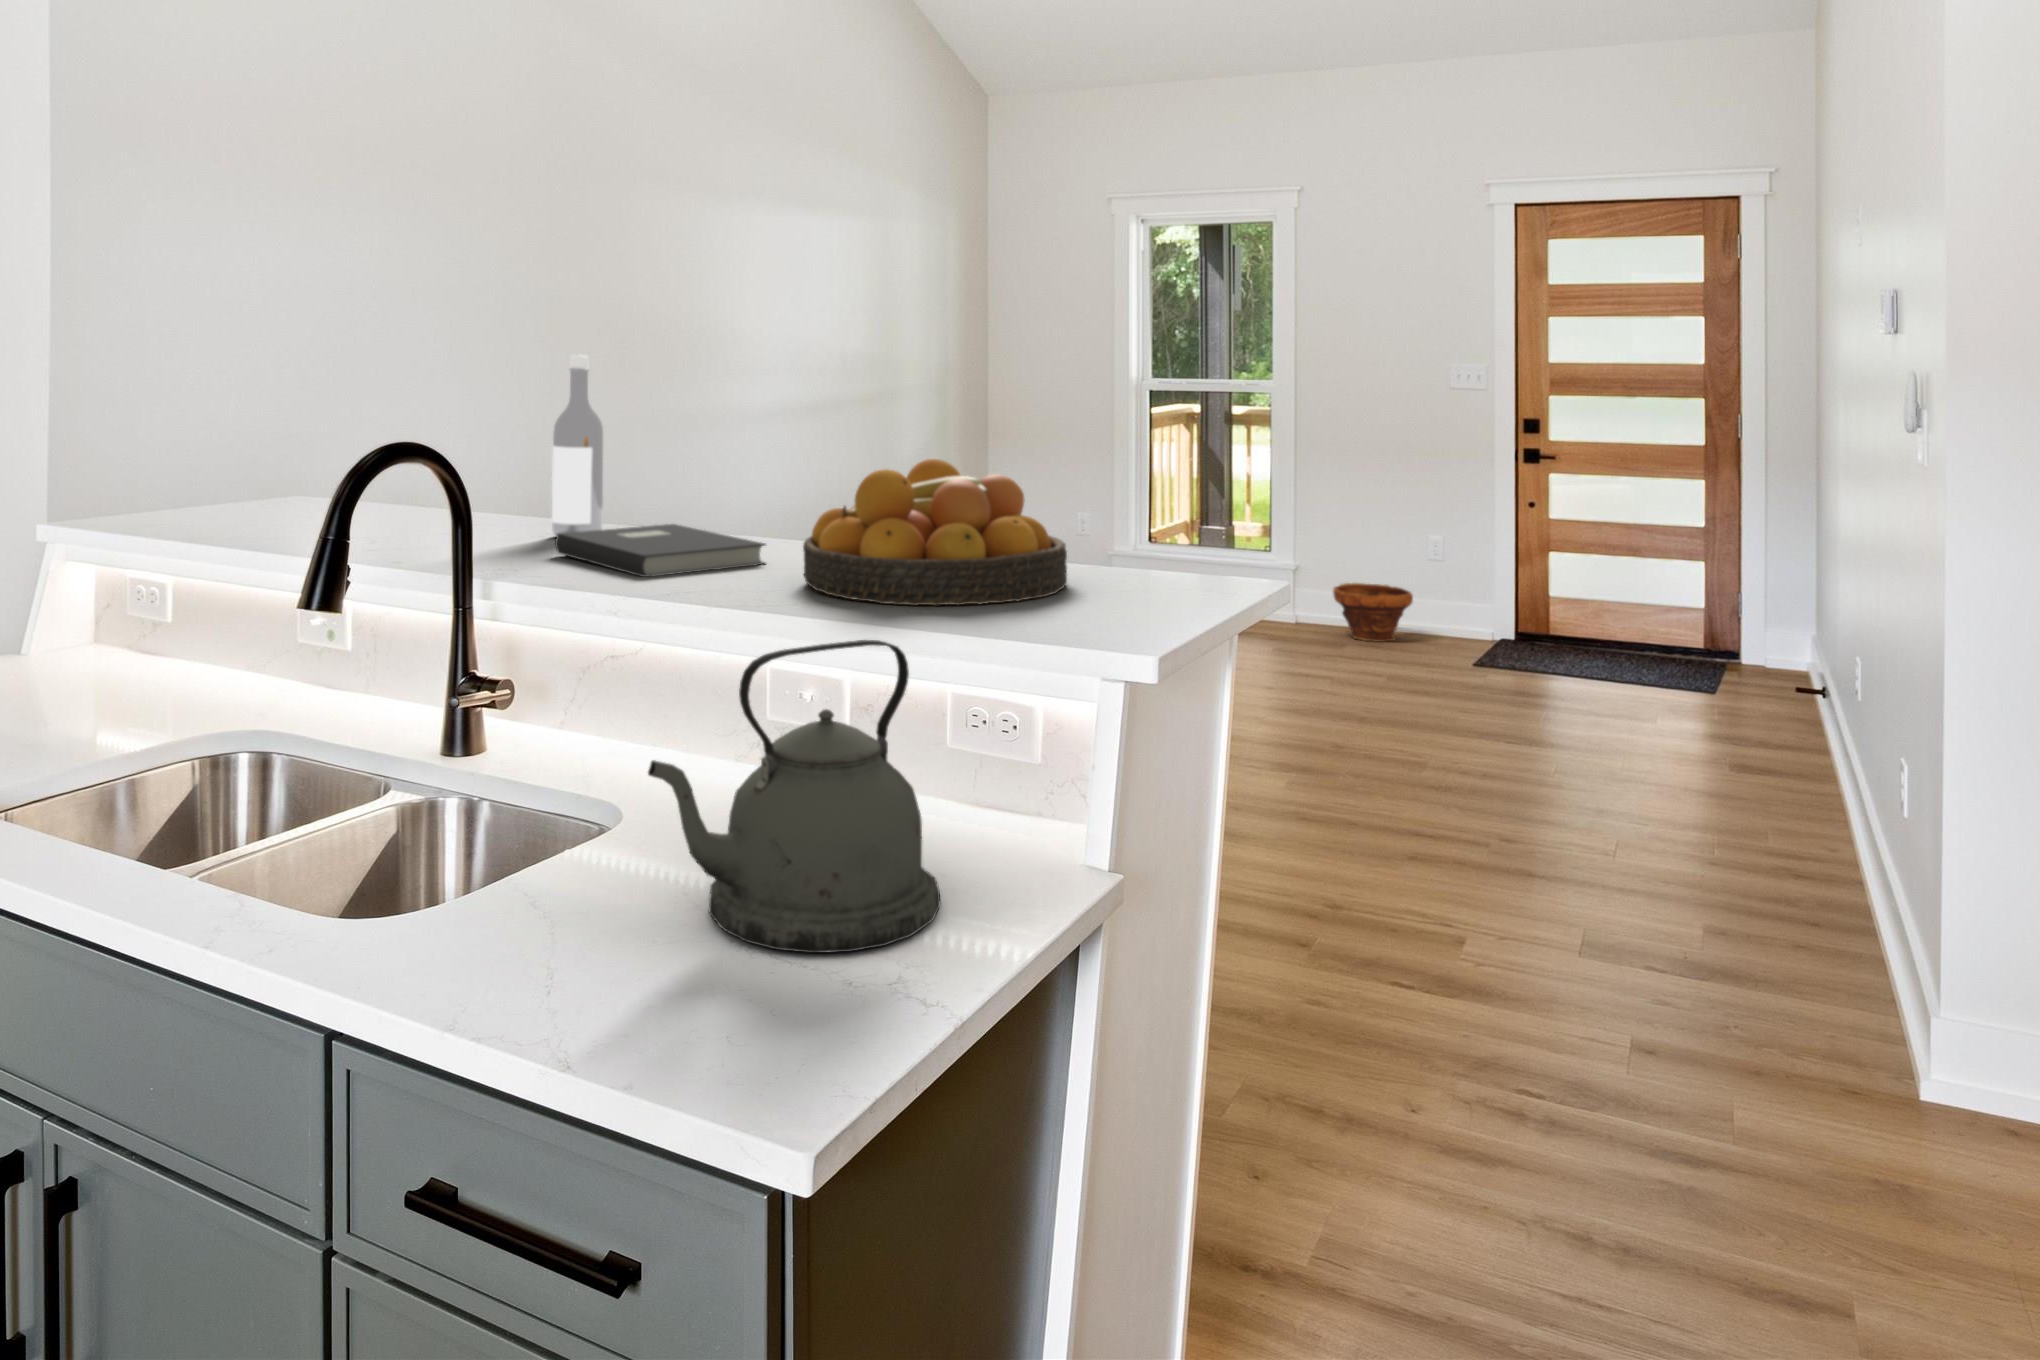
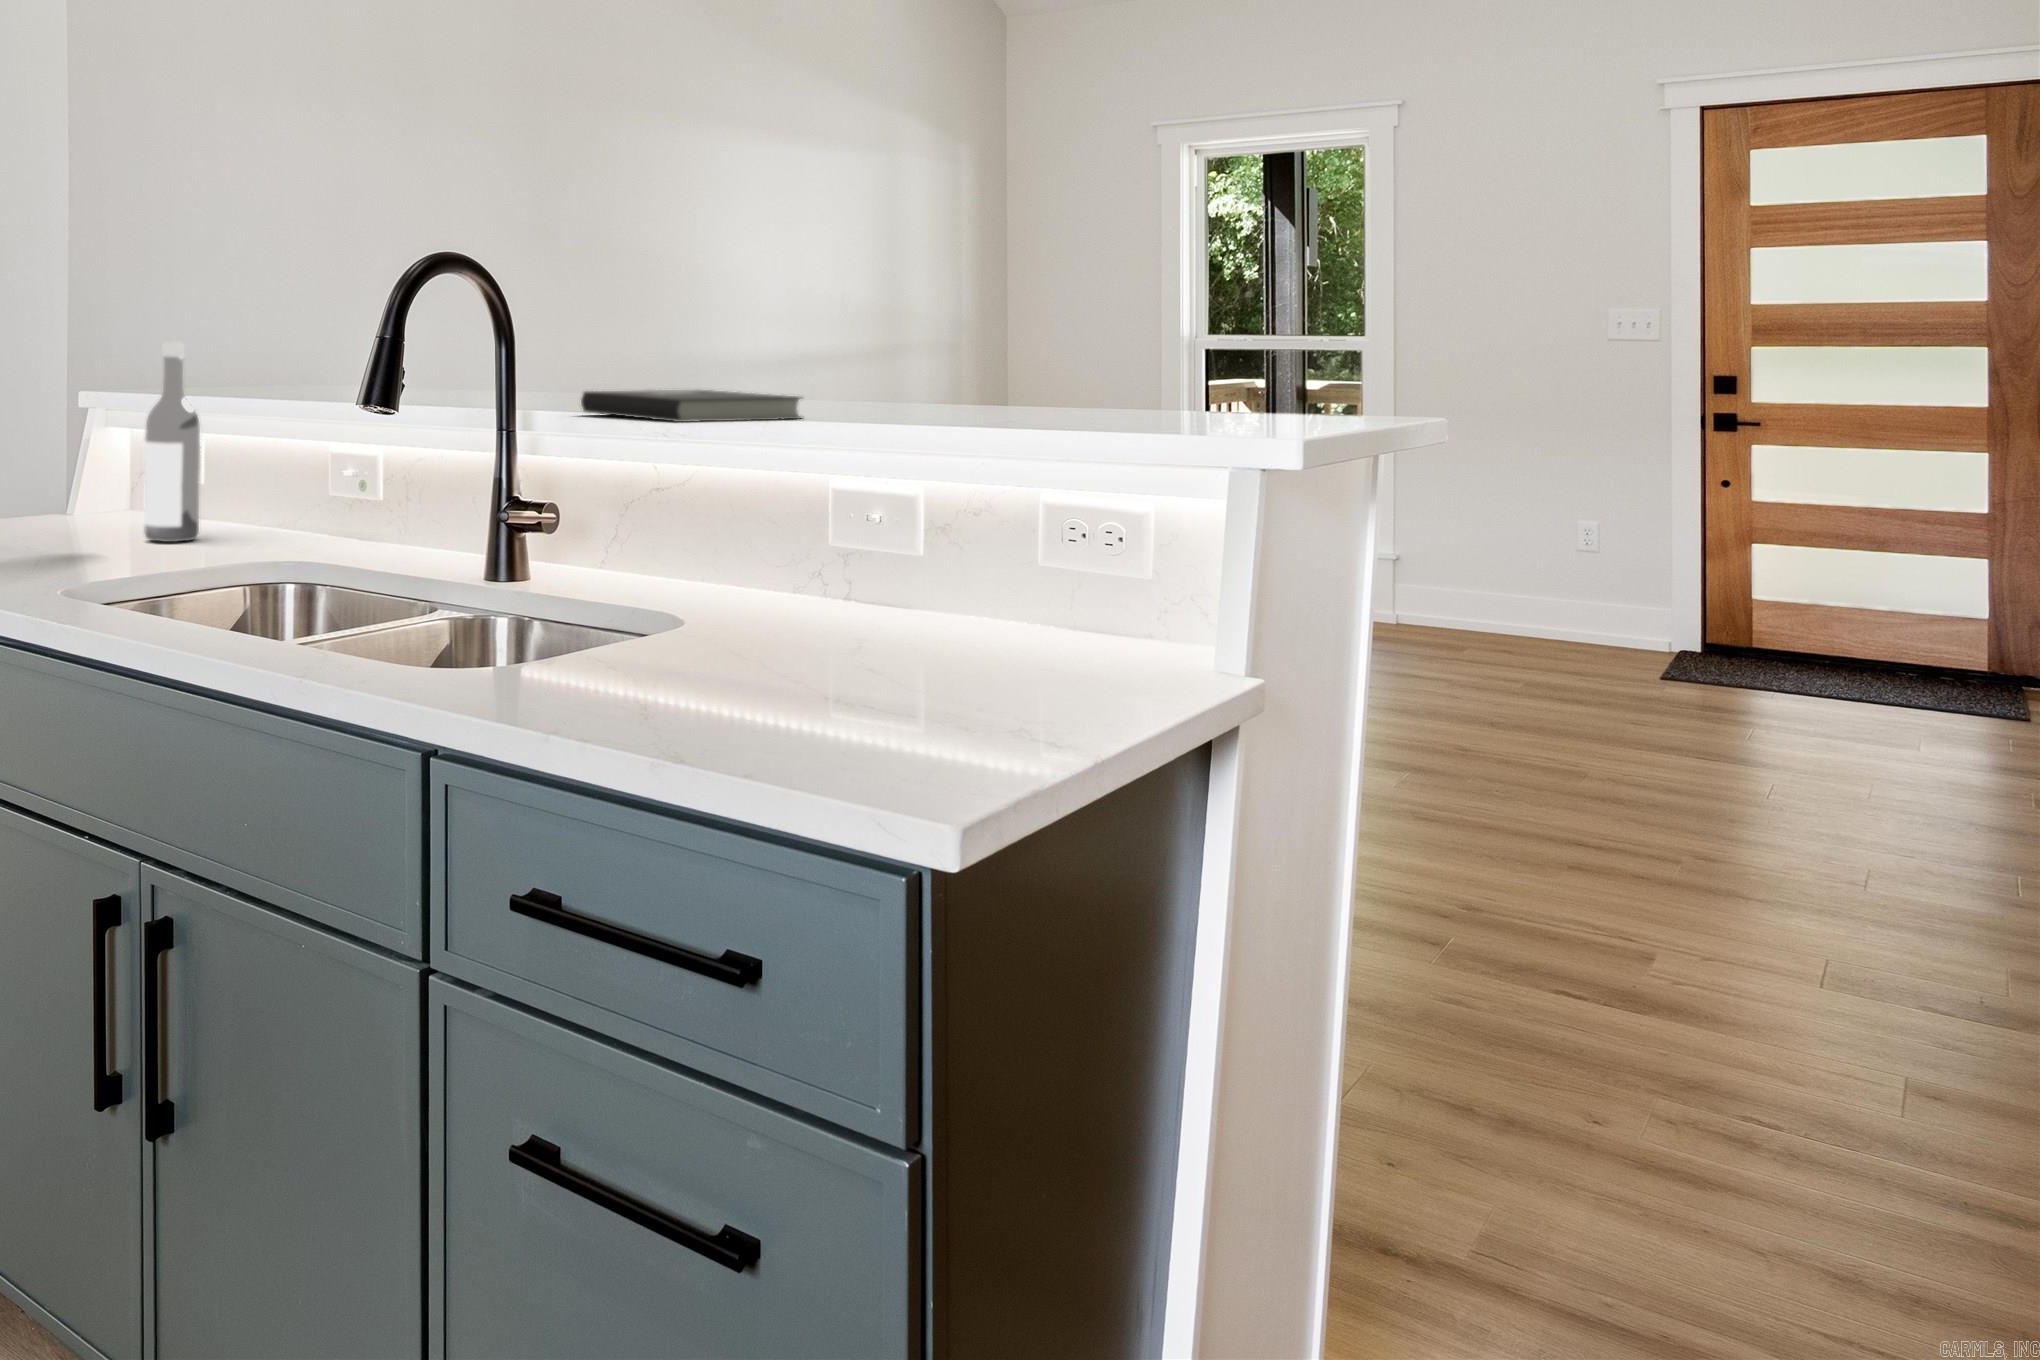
wine bottle: present [552,355,603,536] -> present [144,343,200,542]
fruit bowl: present [803,459,1067,606] -> none [849,296,1144,432]
planter: present [1333,583,1413,642] -> none [1457,576,1565,647]
kettle: present [648,640,941,953] -> none [718,418,1018,714]

